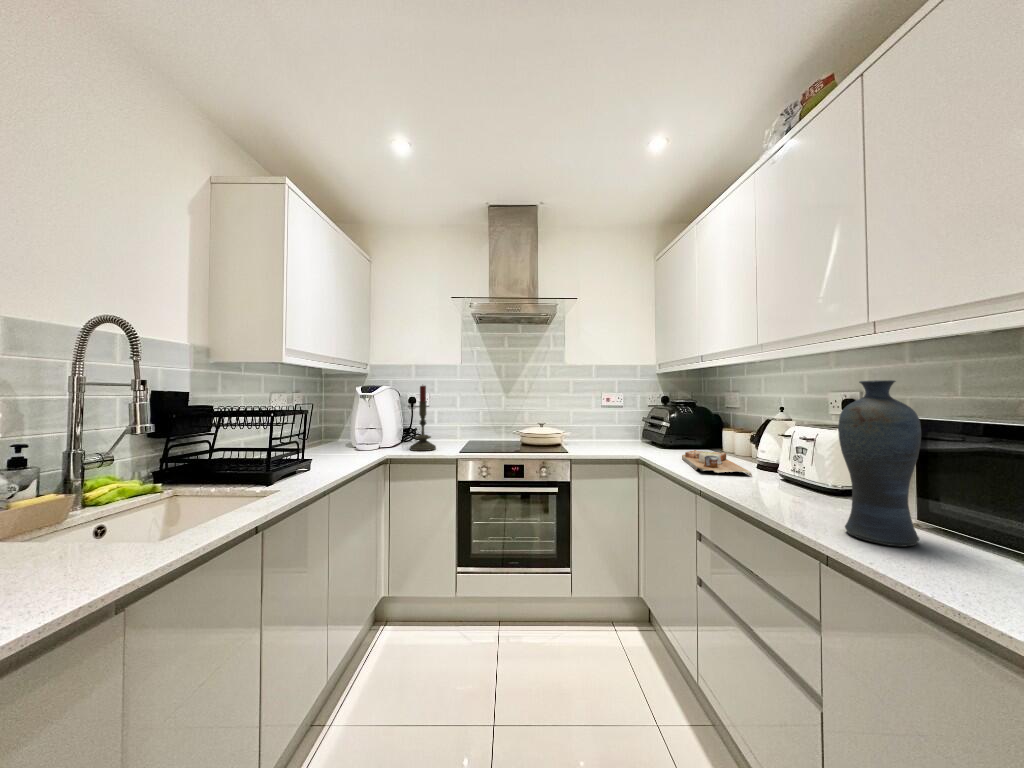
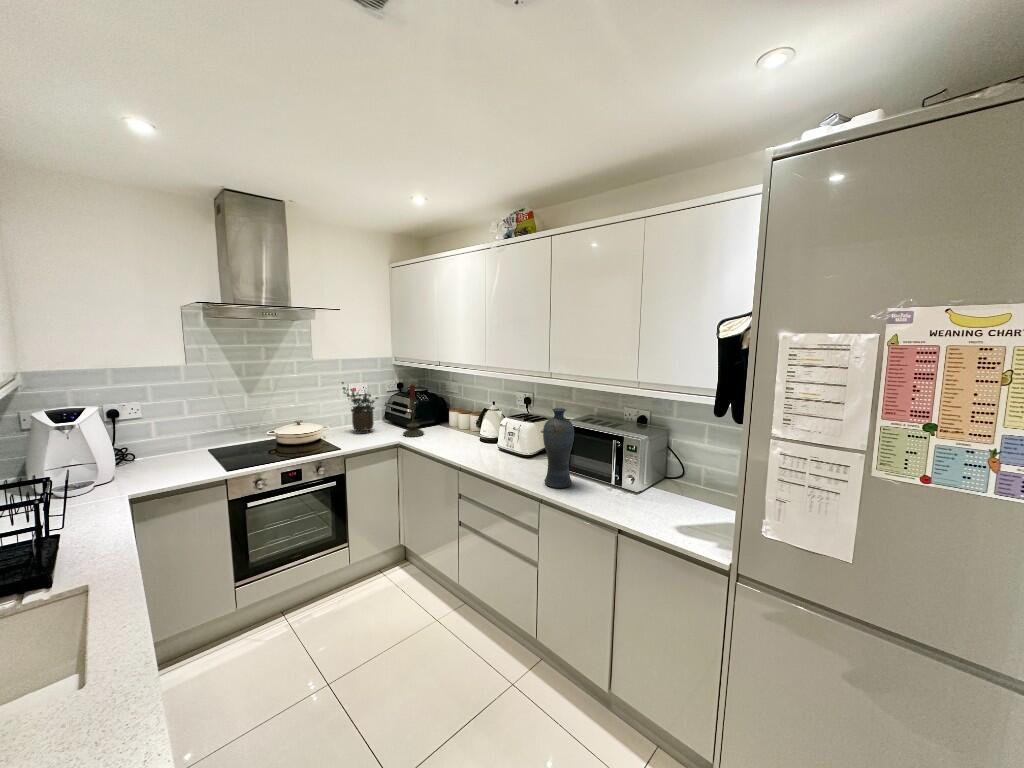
candle: present [410,385,436,451] -> present [403,385,424,437]
potted plant: none [590,386,628,445] -> present [342,382,378,432]
cutting board: present [682,450,752,476] -> none [429,431,481,452]

